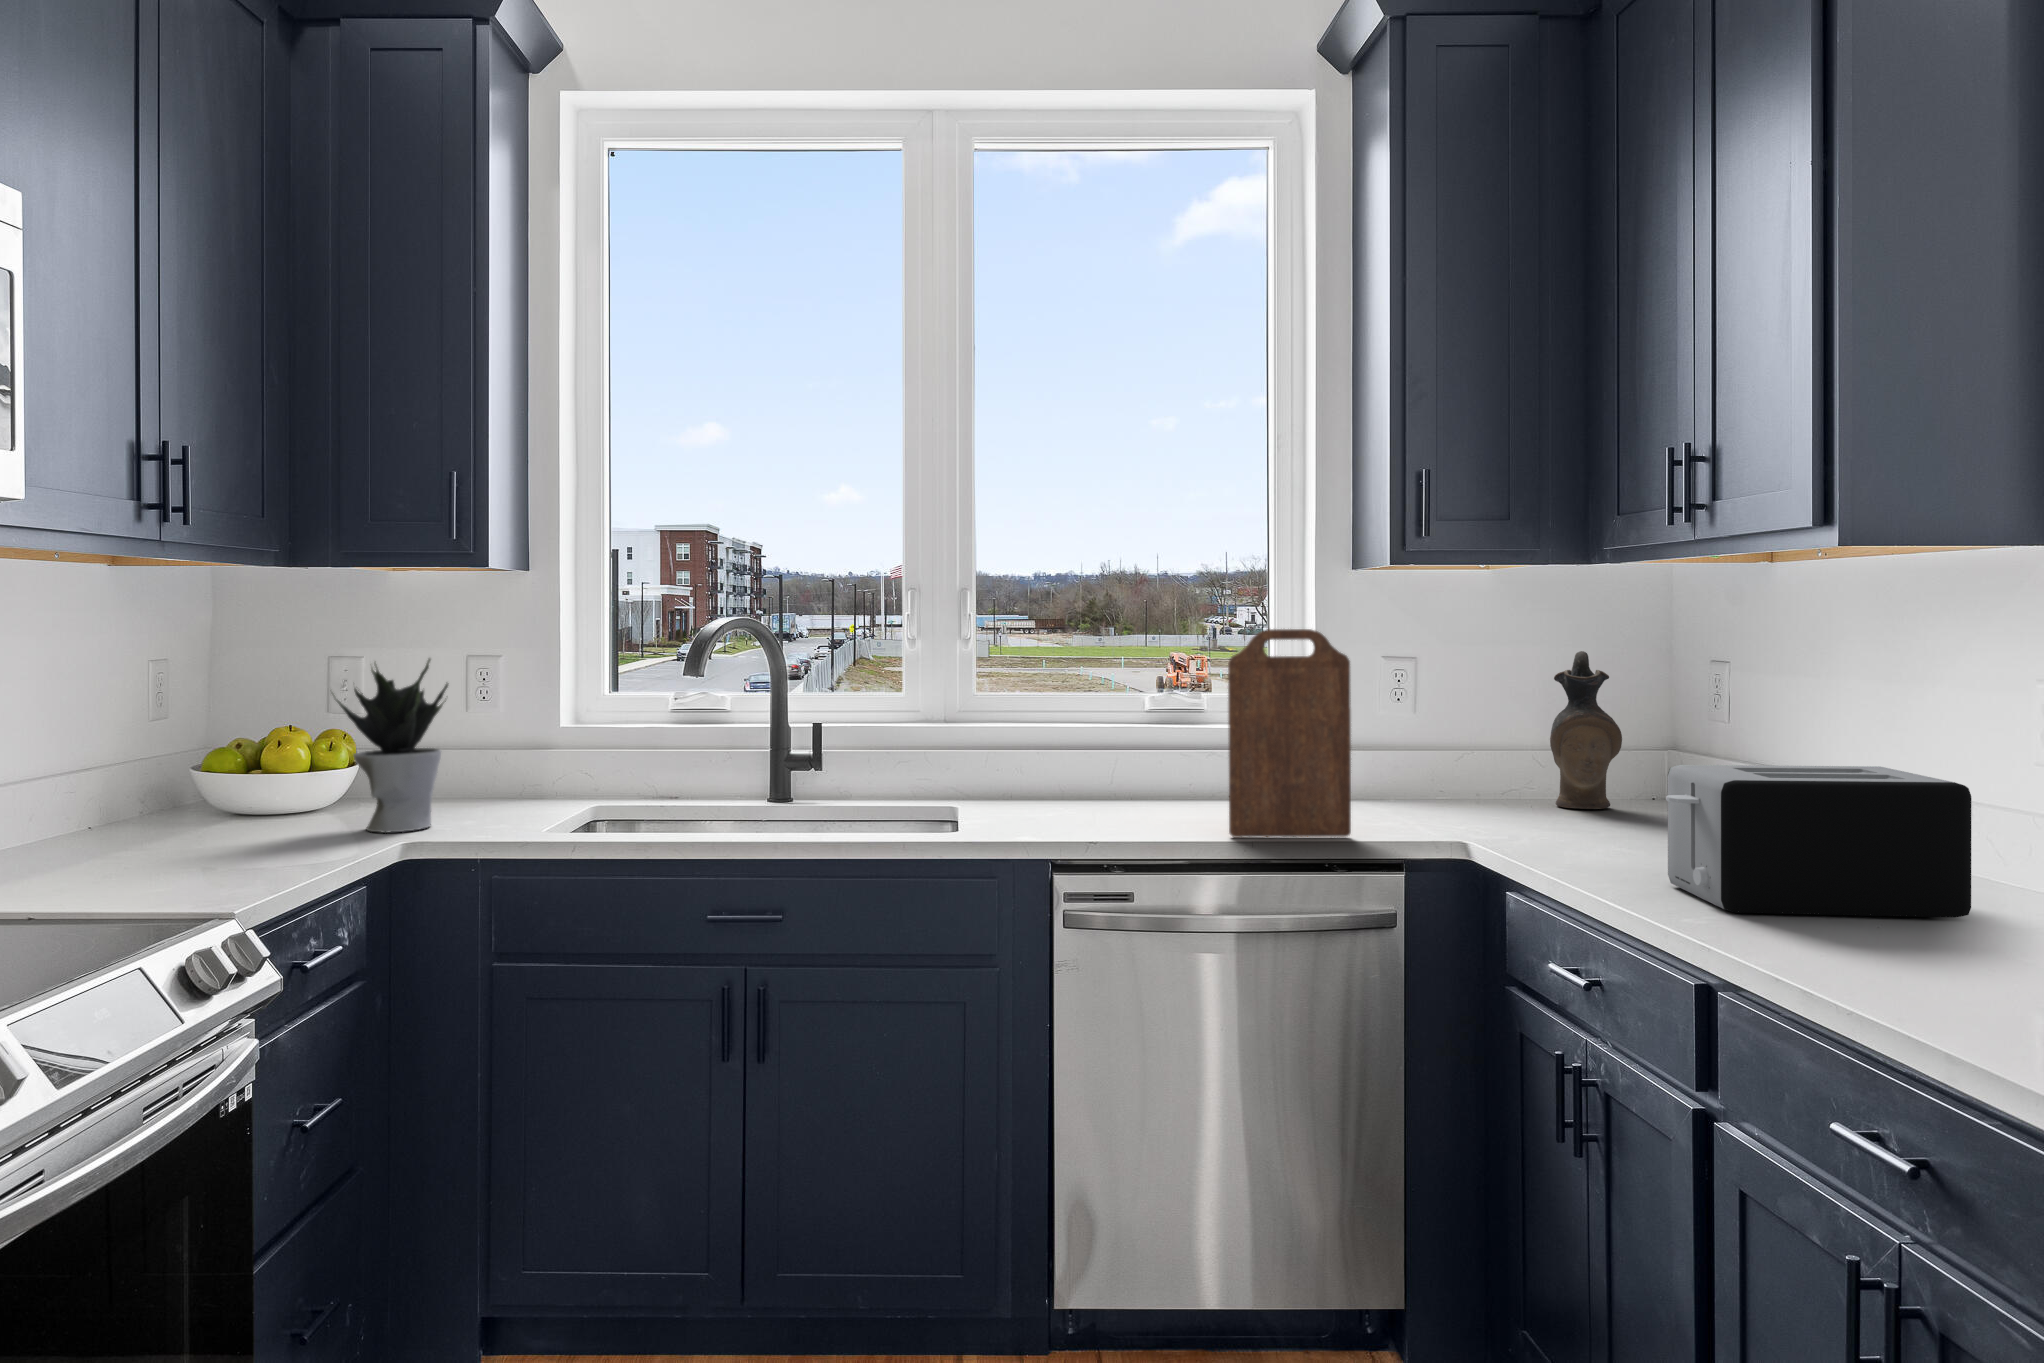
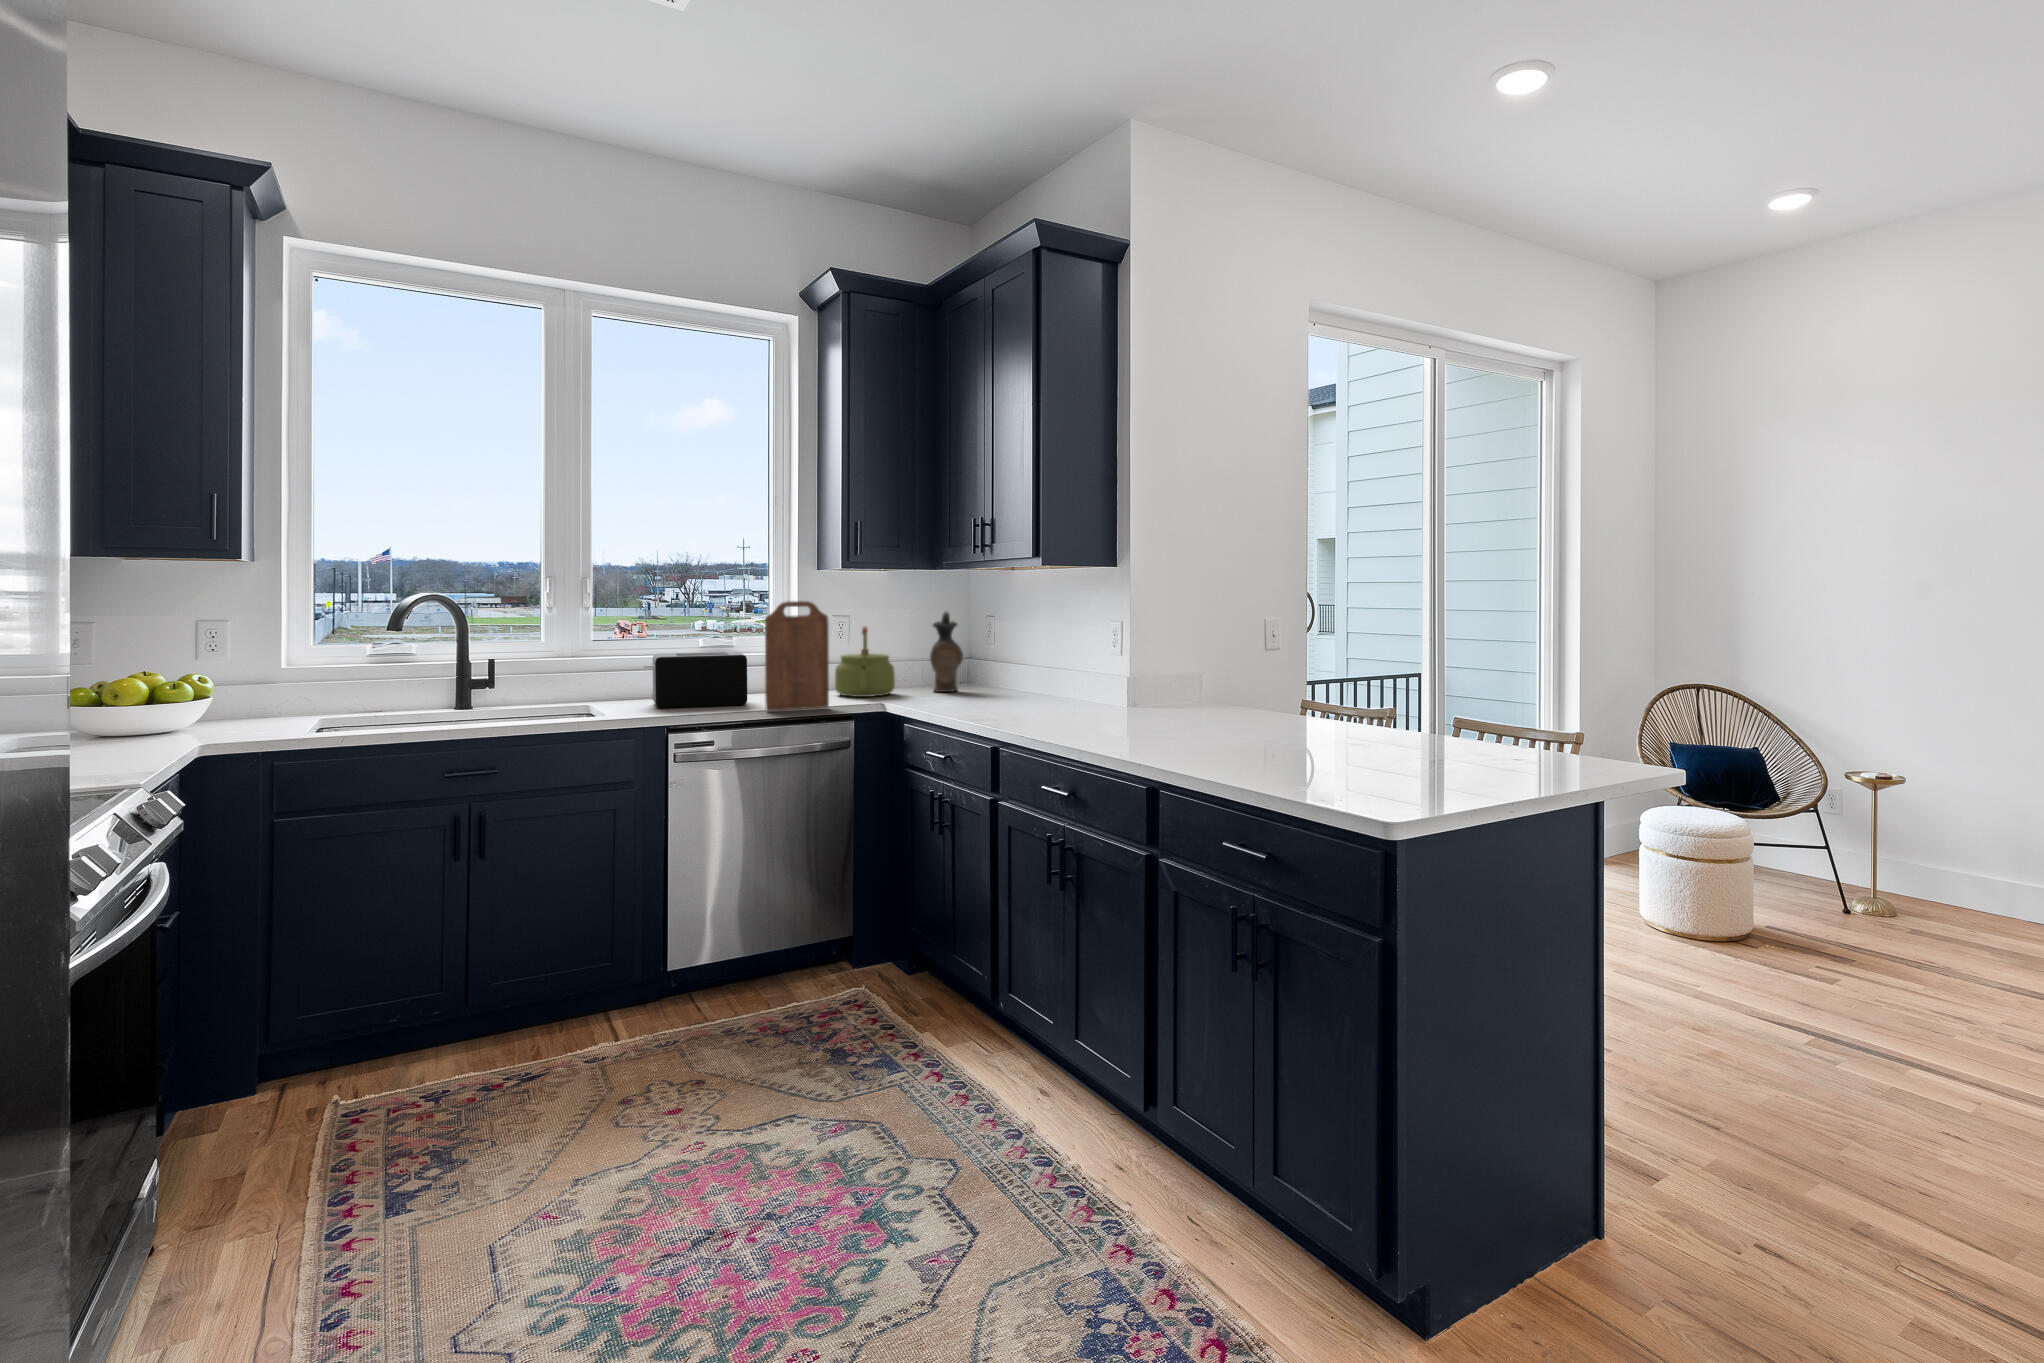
potted plant: present [332,659,448,833] -> none [133,622,233,741]
kettle: none [1362,677,1479,810] -> present [835,627,895,697]
toaster: present [1666,765,1971,918] -> present [644,652,747,708]

